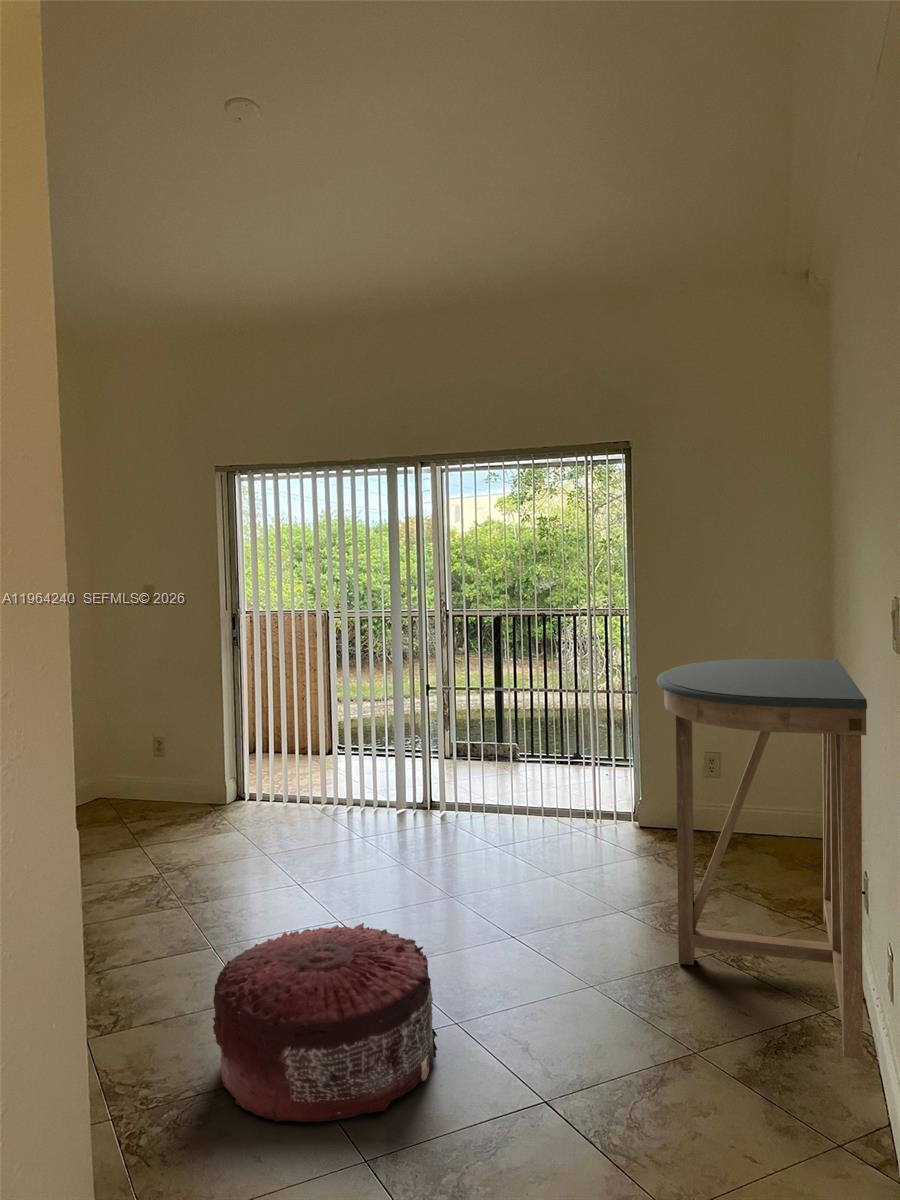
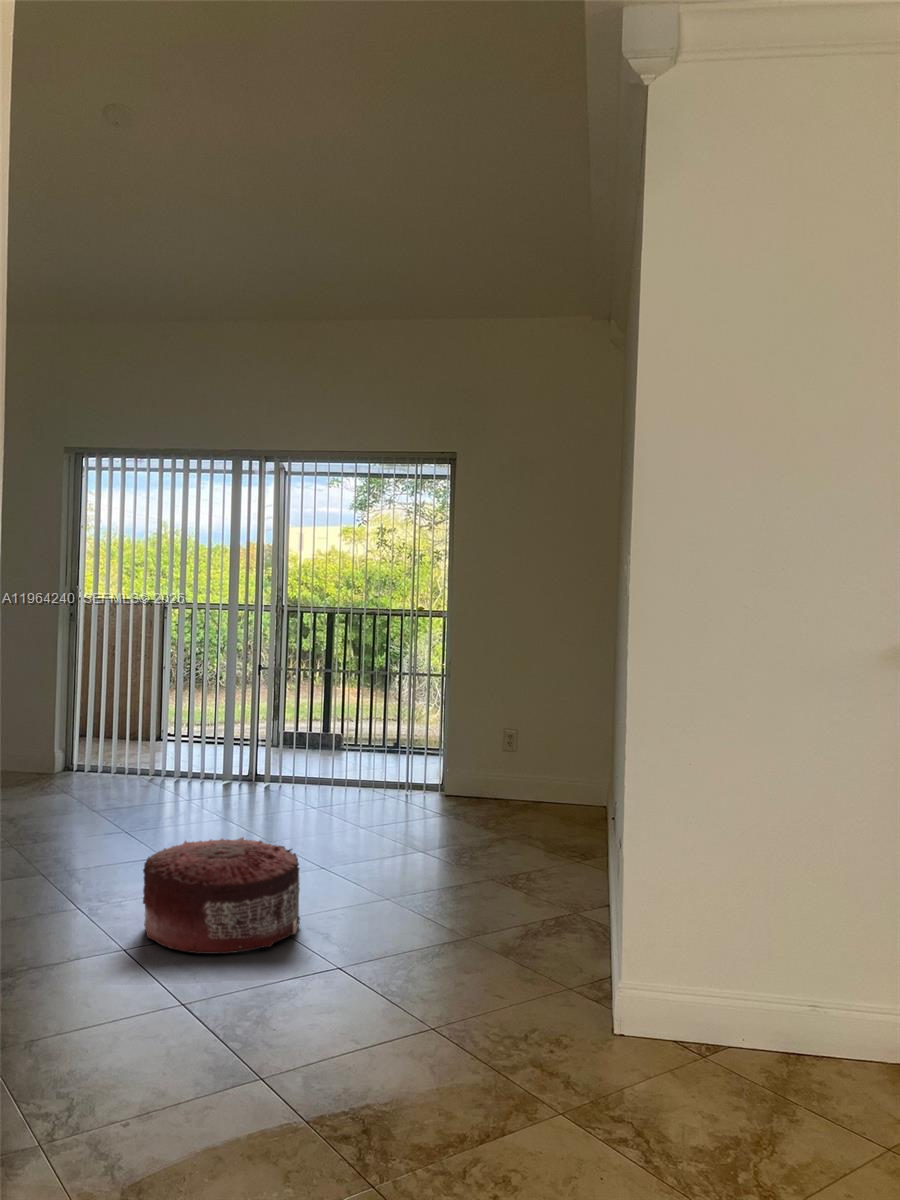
console table: present [657,658,867,1059] -> none [467,655,602,922]

